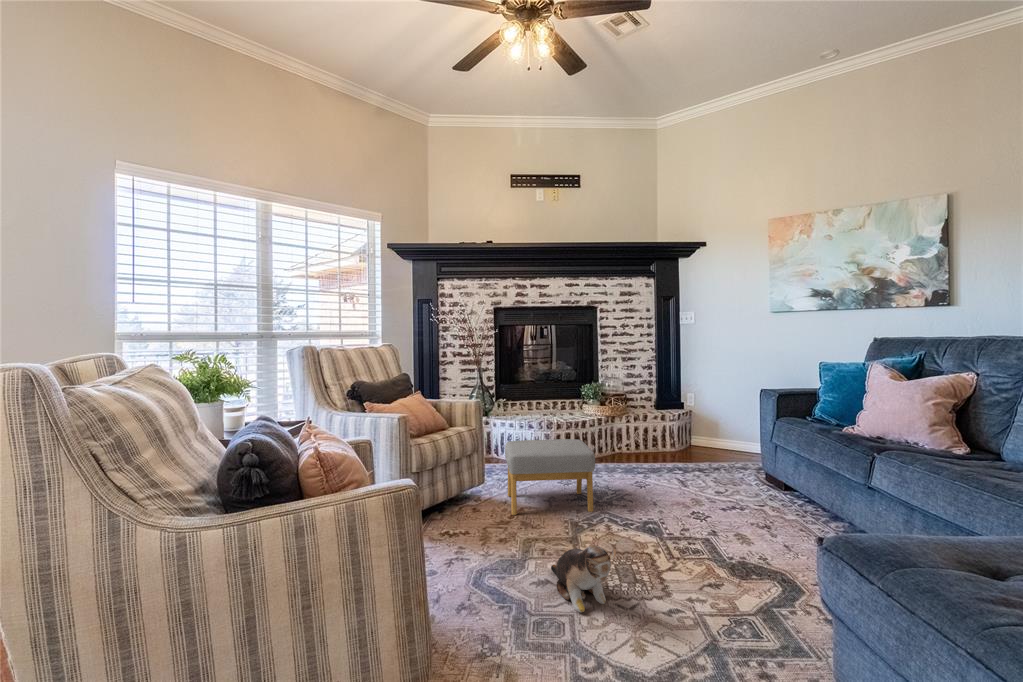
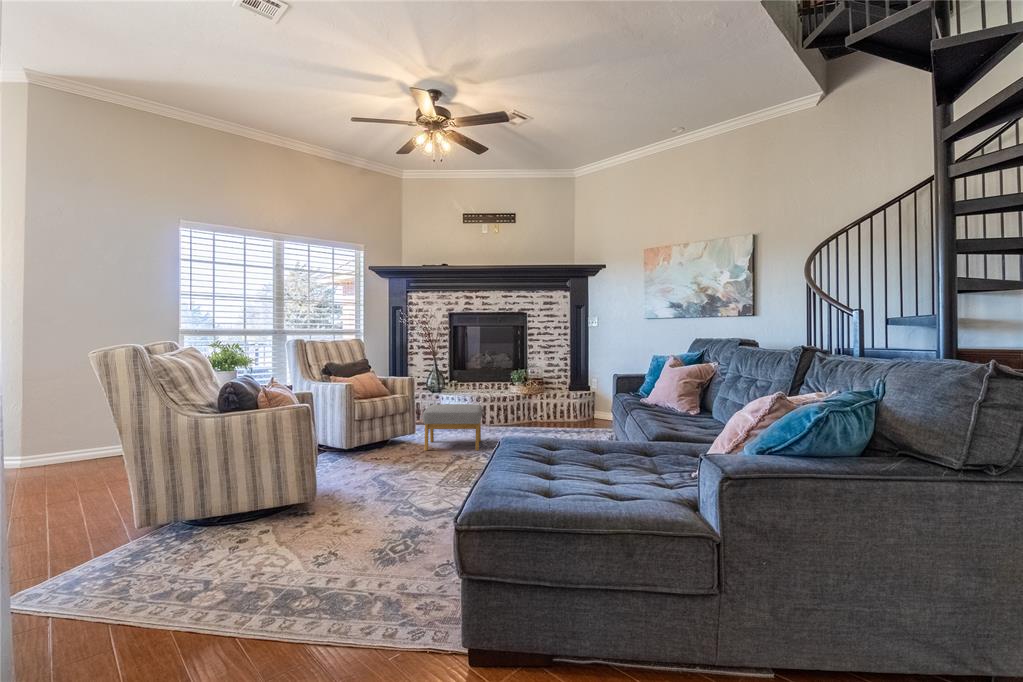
plush toy: present [551,545,616,612] -> none [418,452,442,490]

